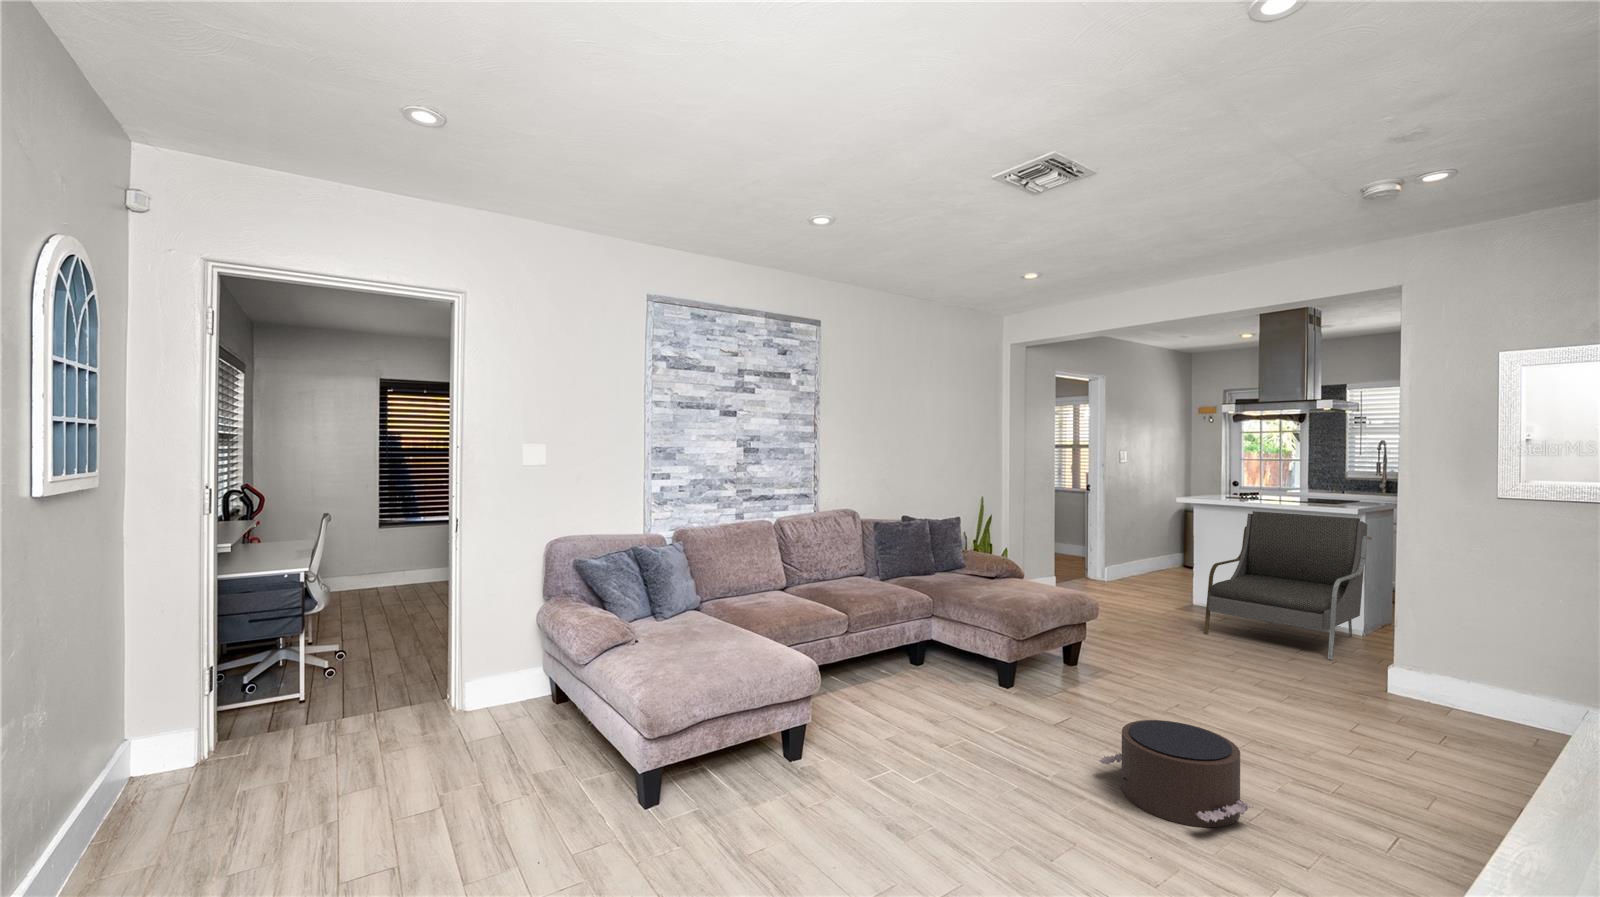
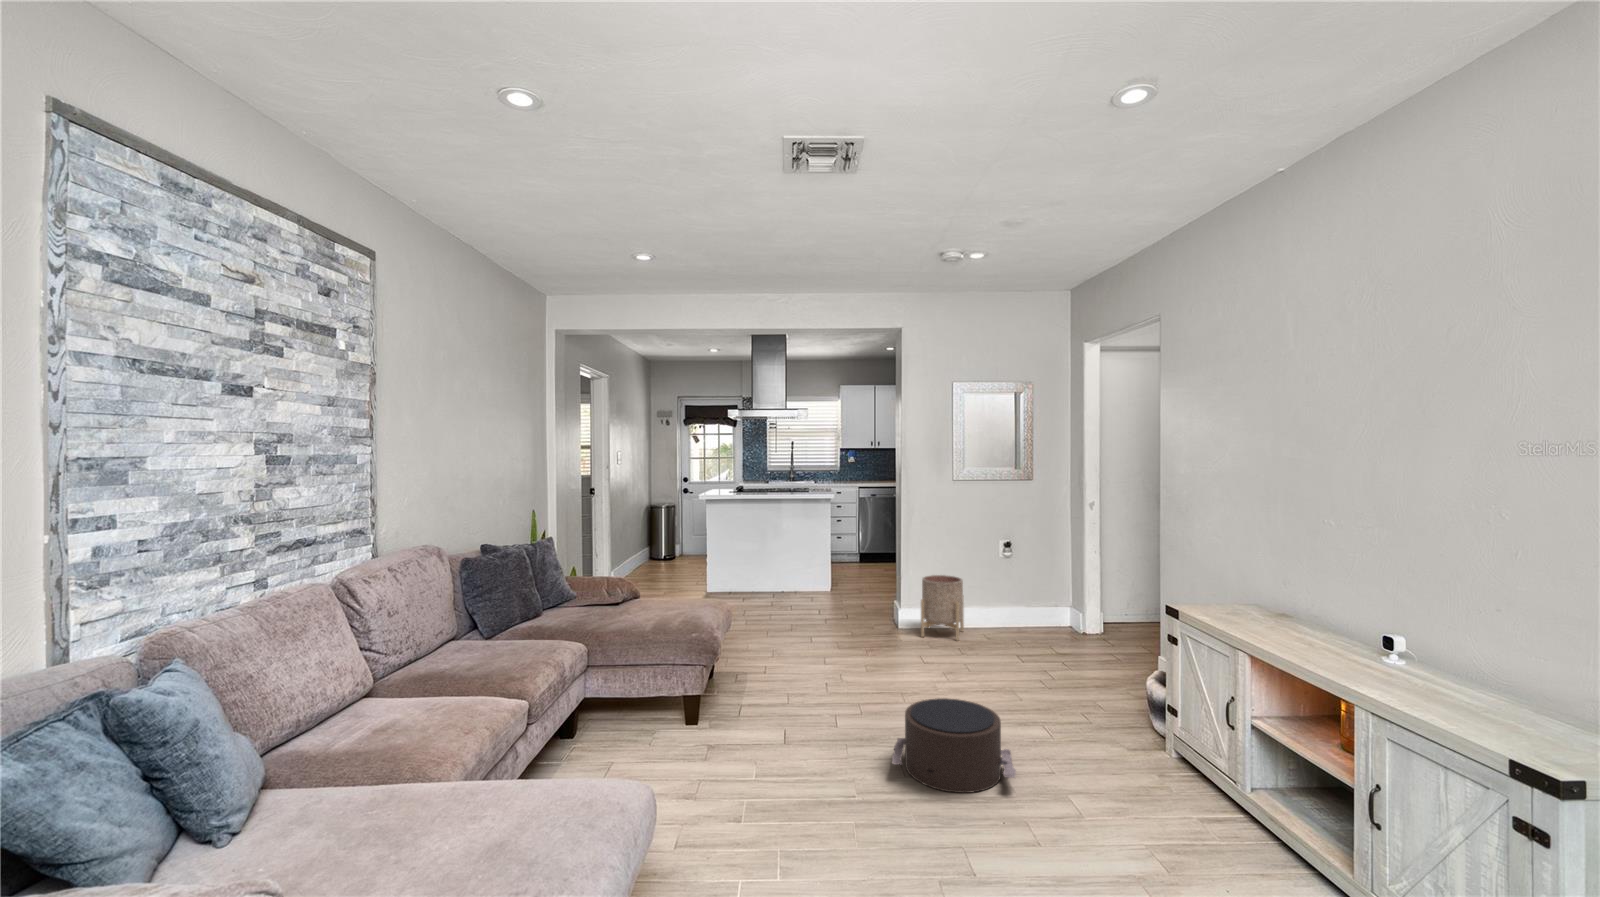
armchair: present [1204,511,1372,660] -> none [749,502,842,614]
planter: none [1409,629,1510,730] -> present [921,575,964,641]

